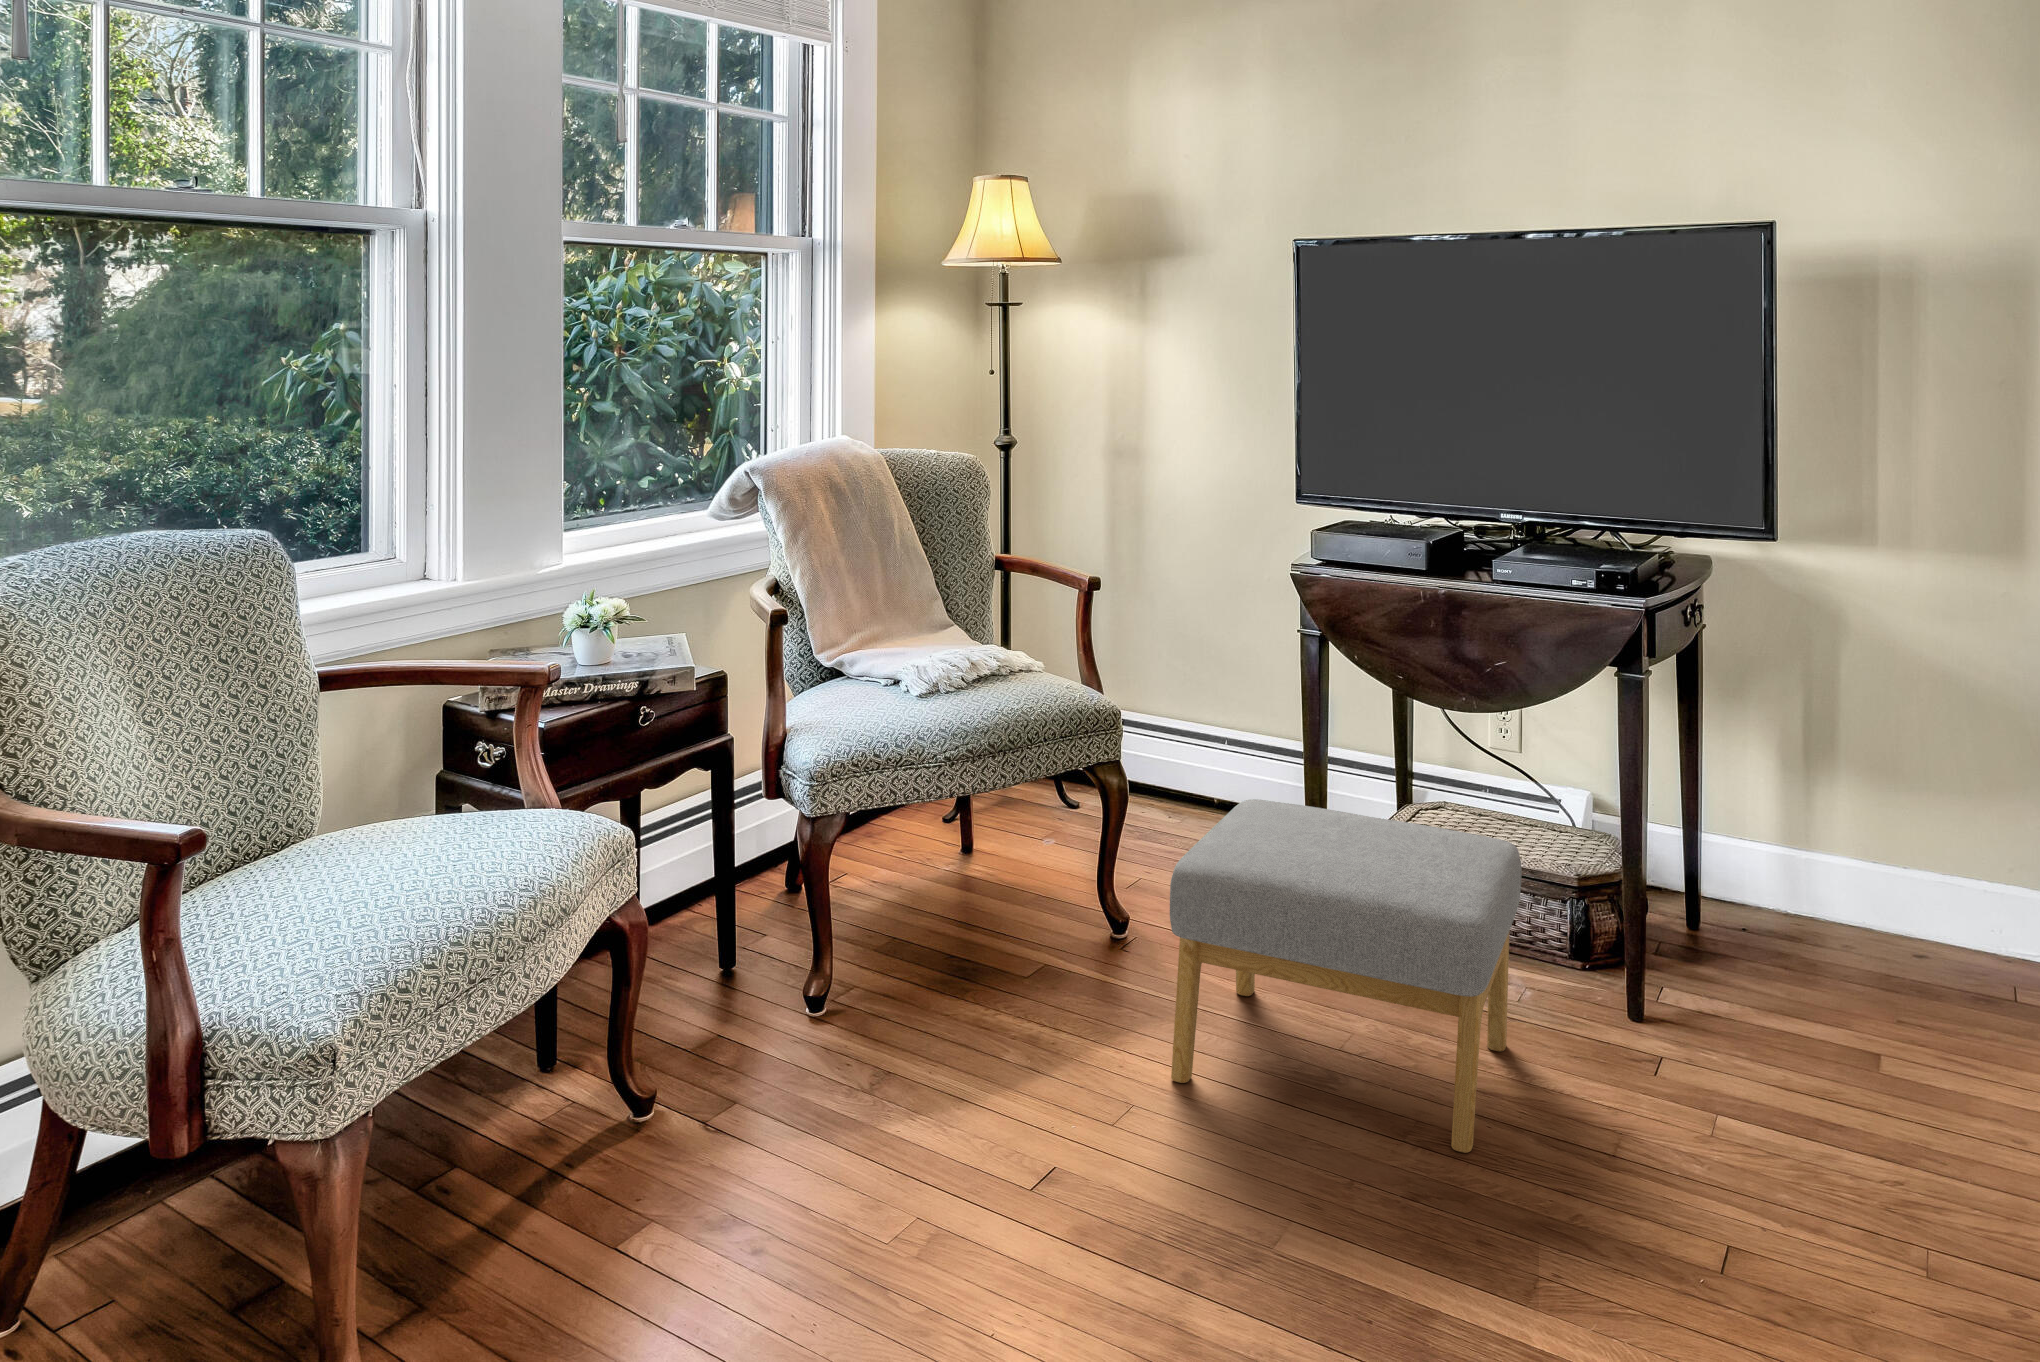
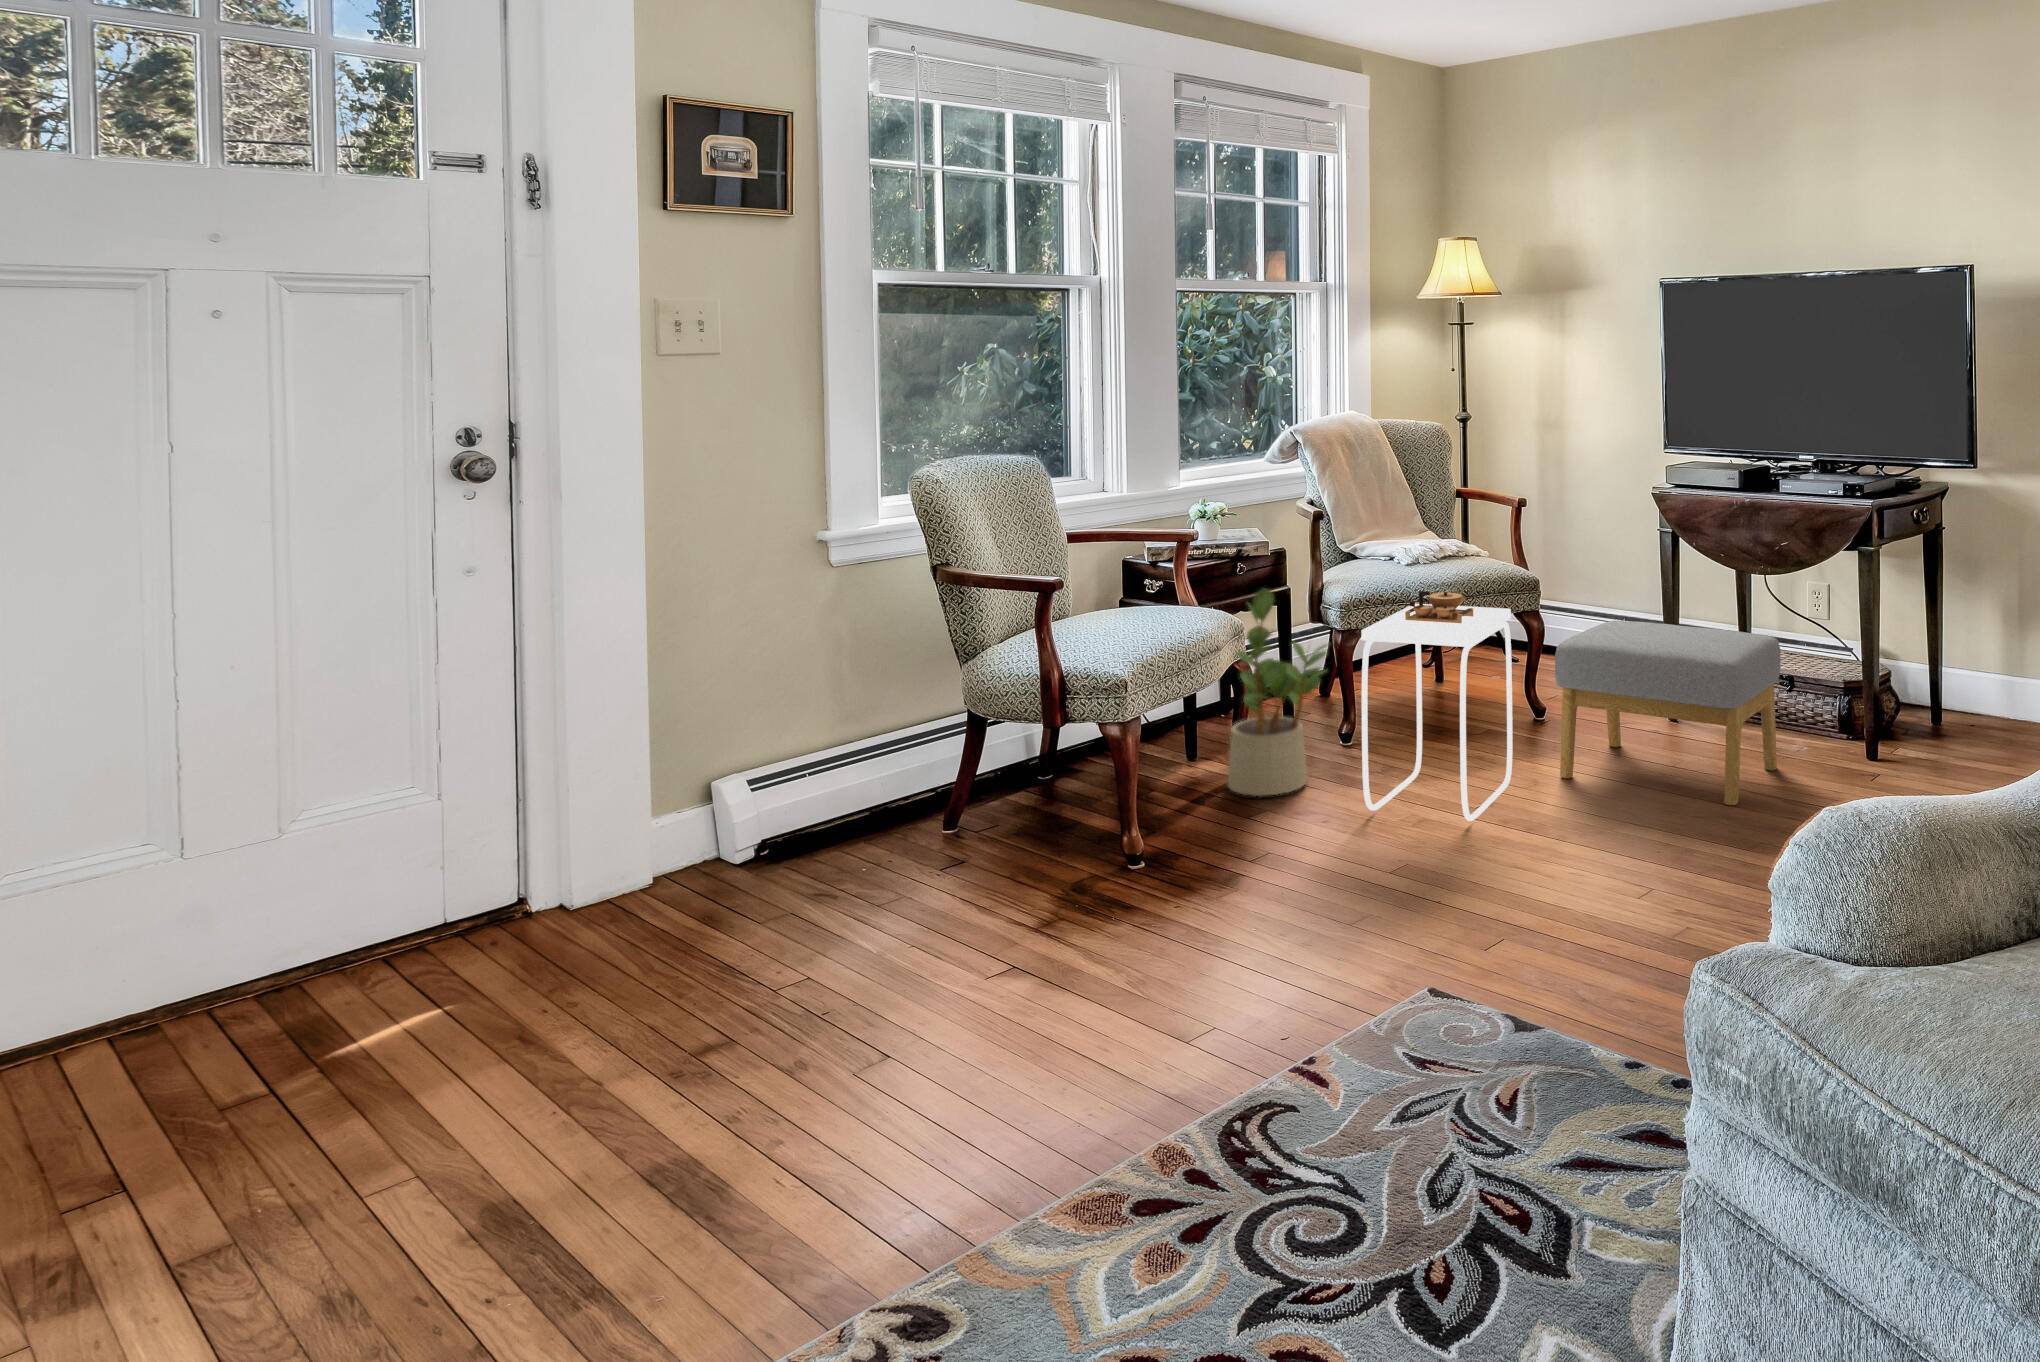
potted plant: none [597,782,792,1156] -> present [1228,588,1327,796]
side table: none [839,792,1103,1223] -> present [1361,591,1512,821]

